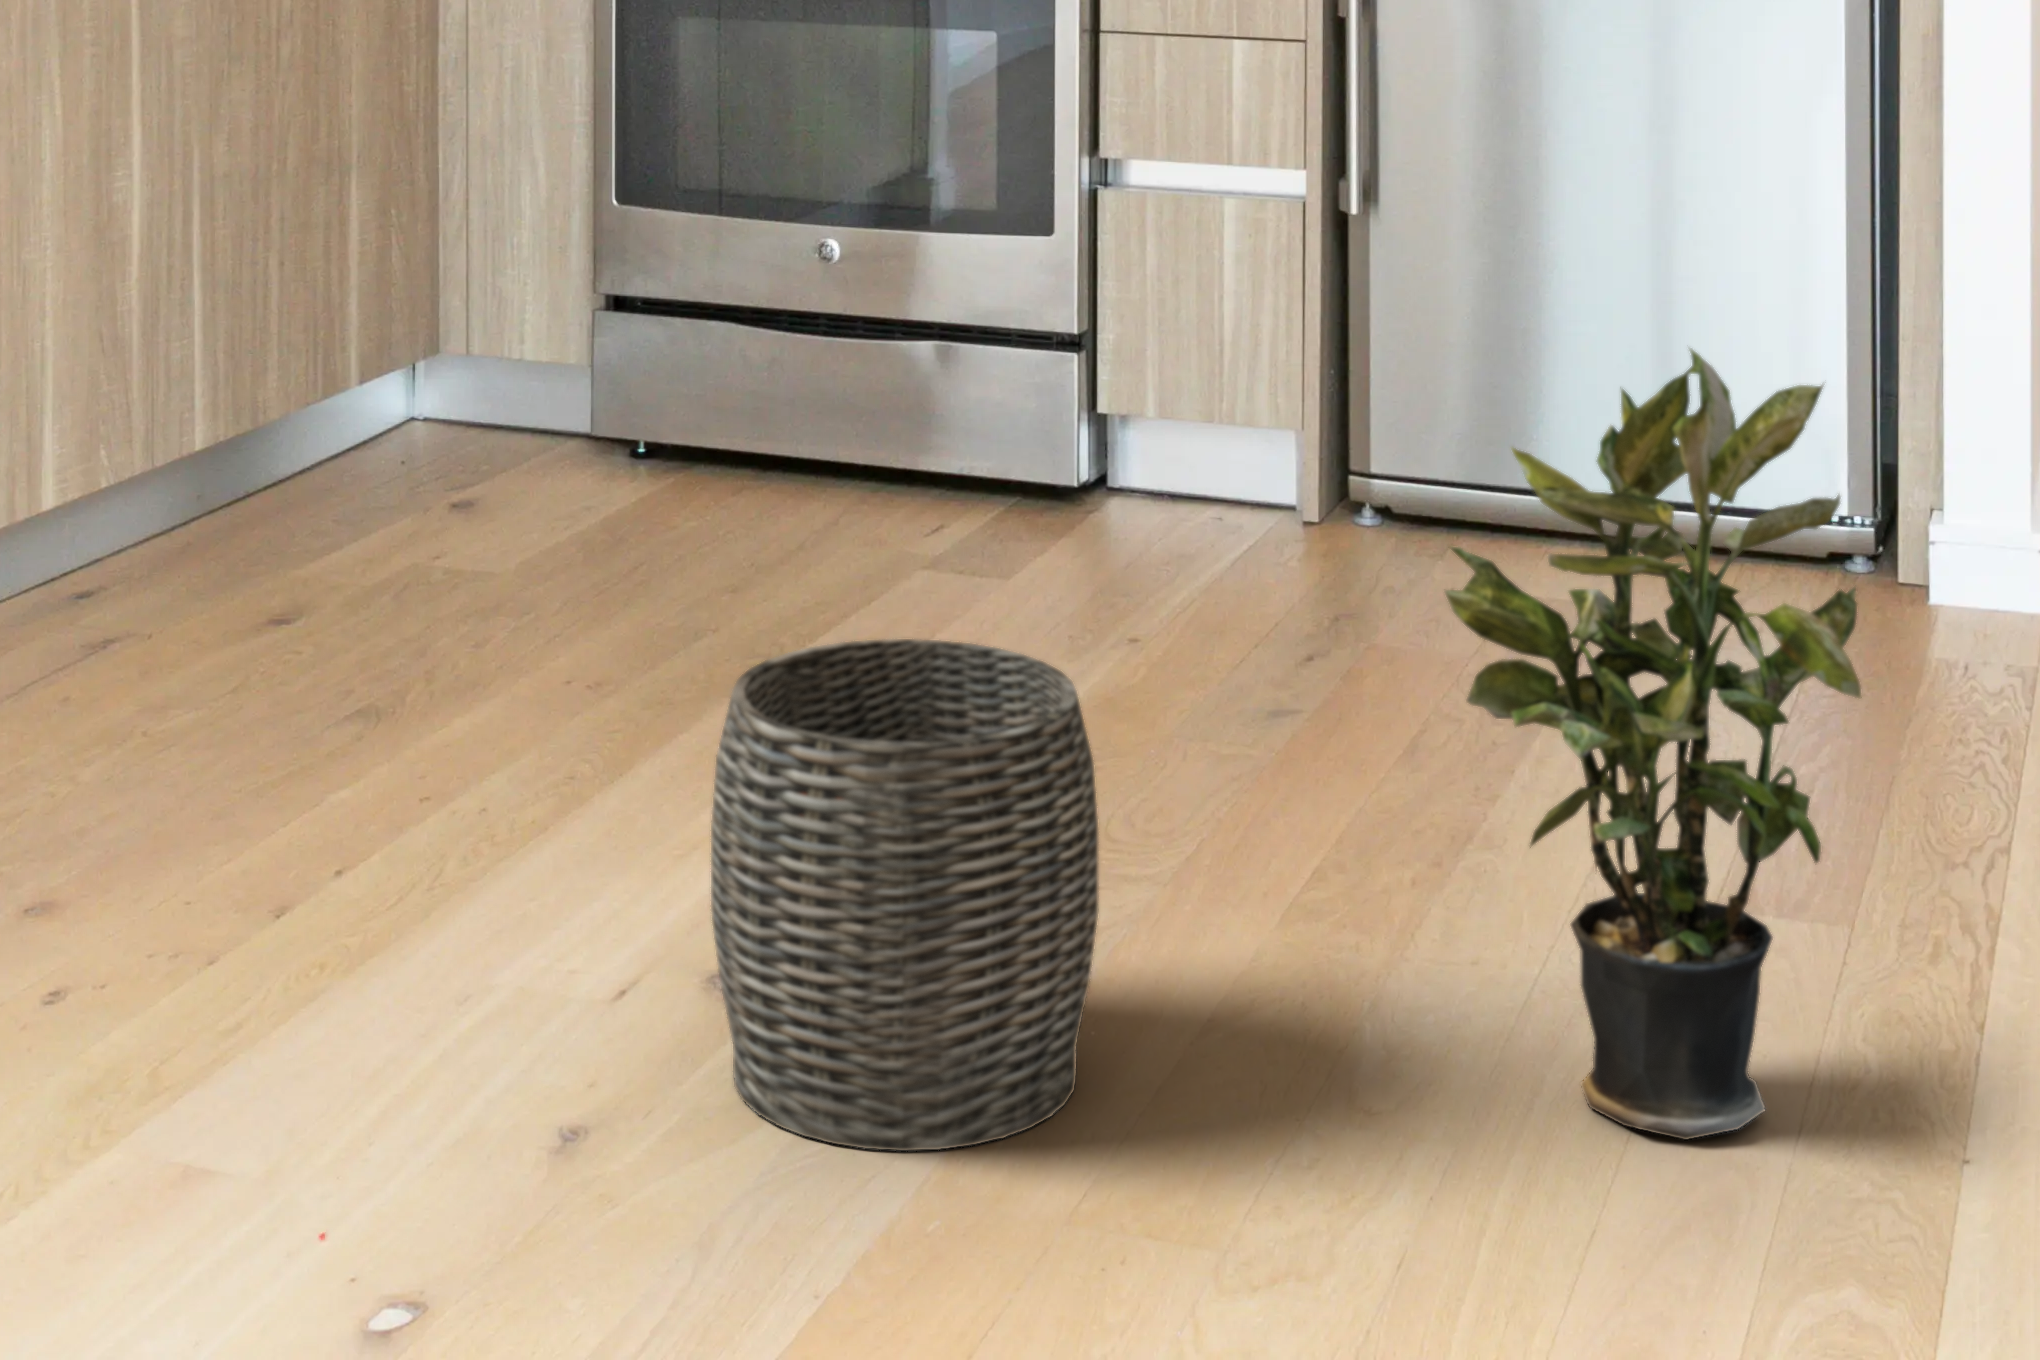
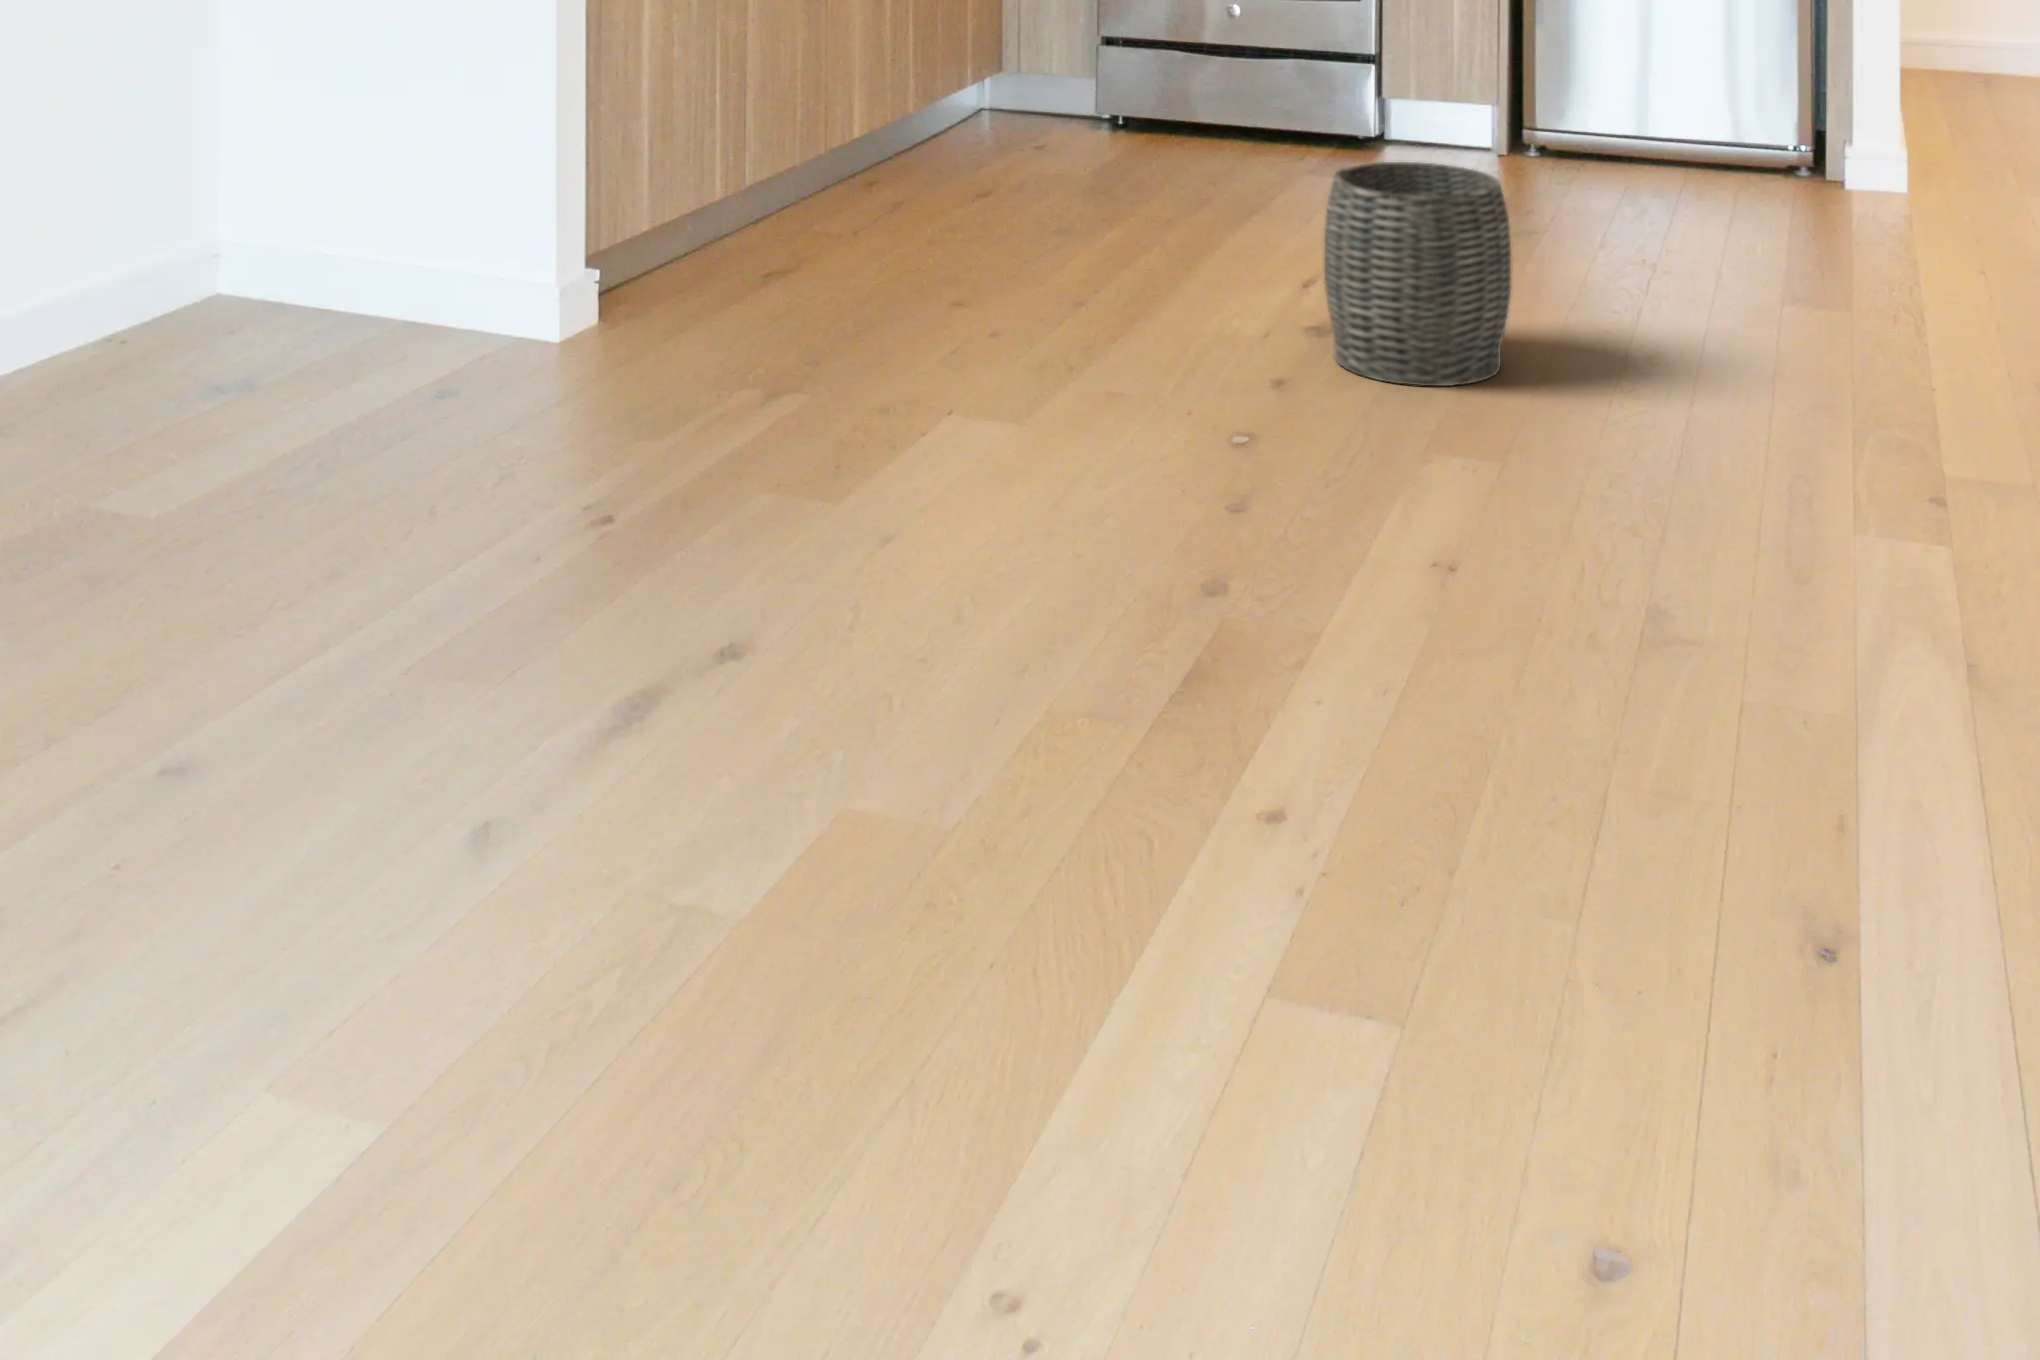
potted plant: present [1445,349,1862,1140] -> none [1674,18,1880,384]

